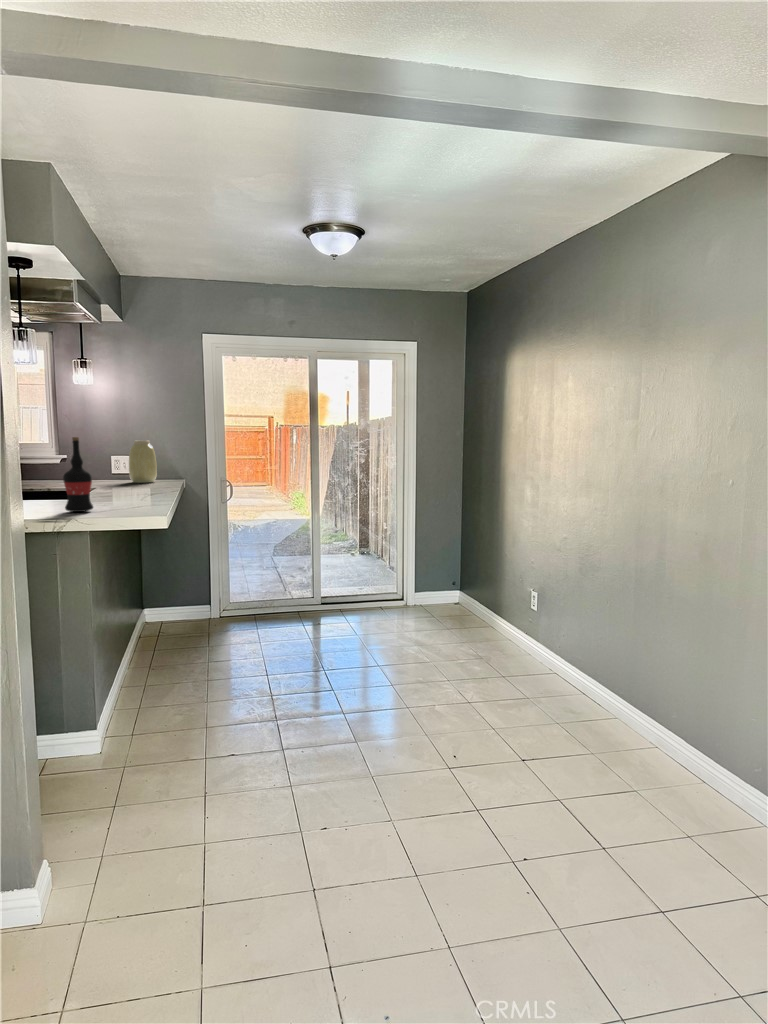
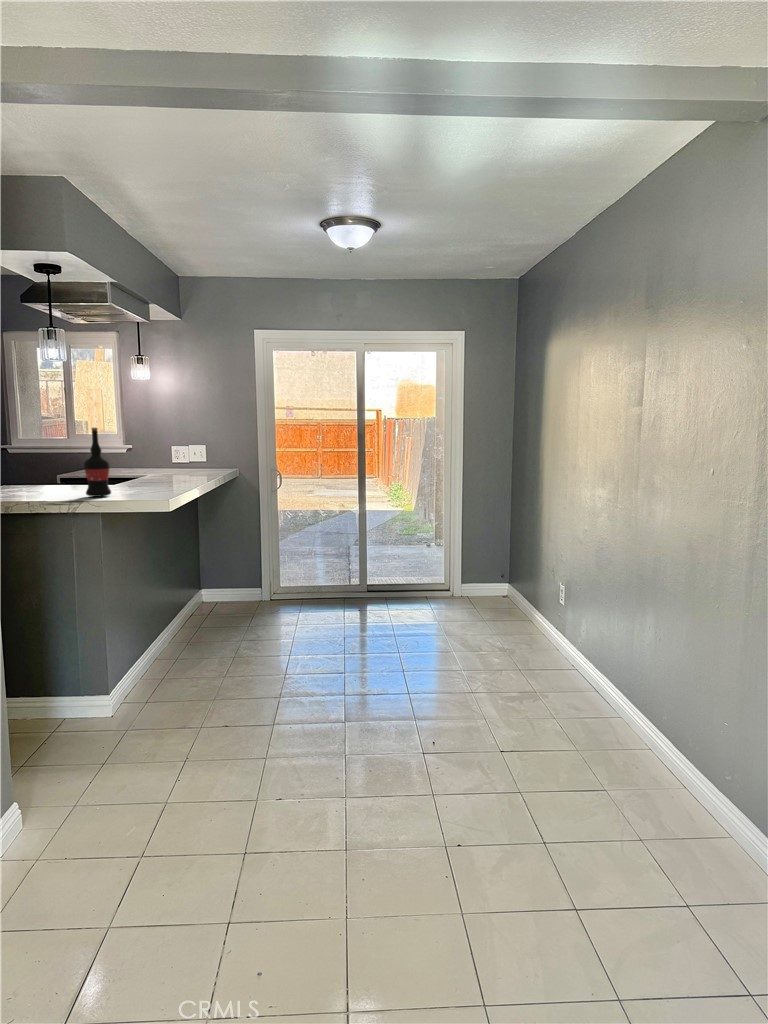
vase: present [129,441,157,483] -> none [184,432,209,471]

